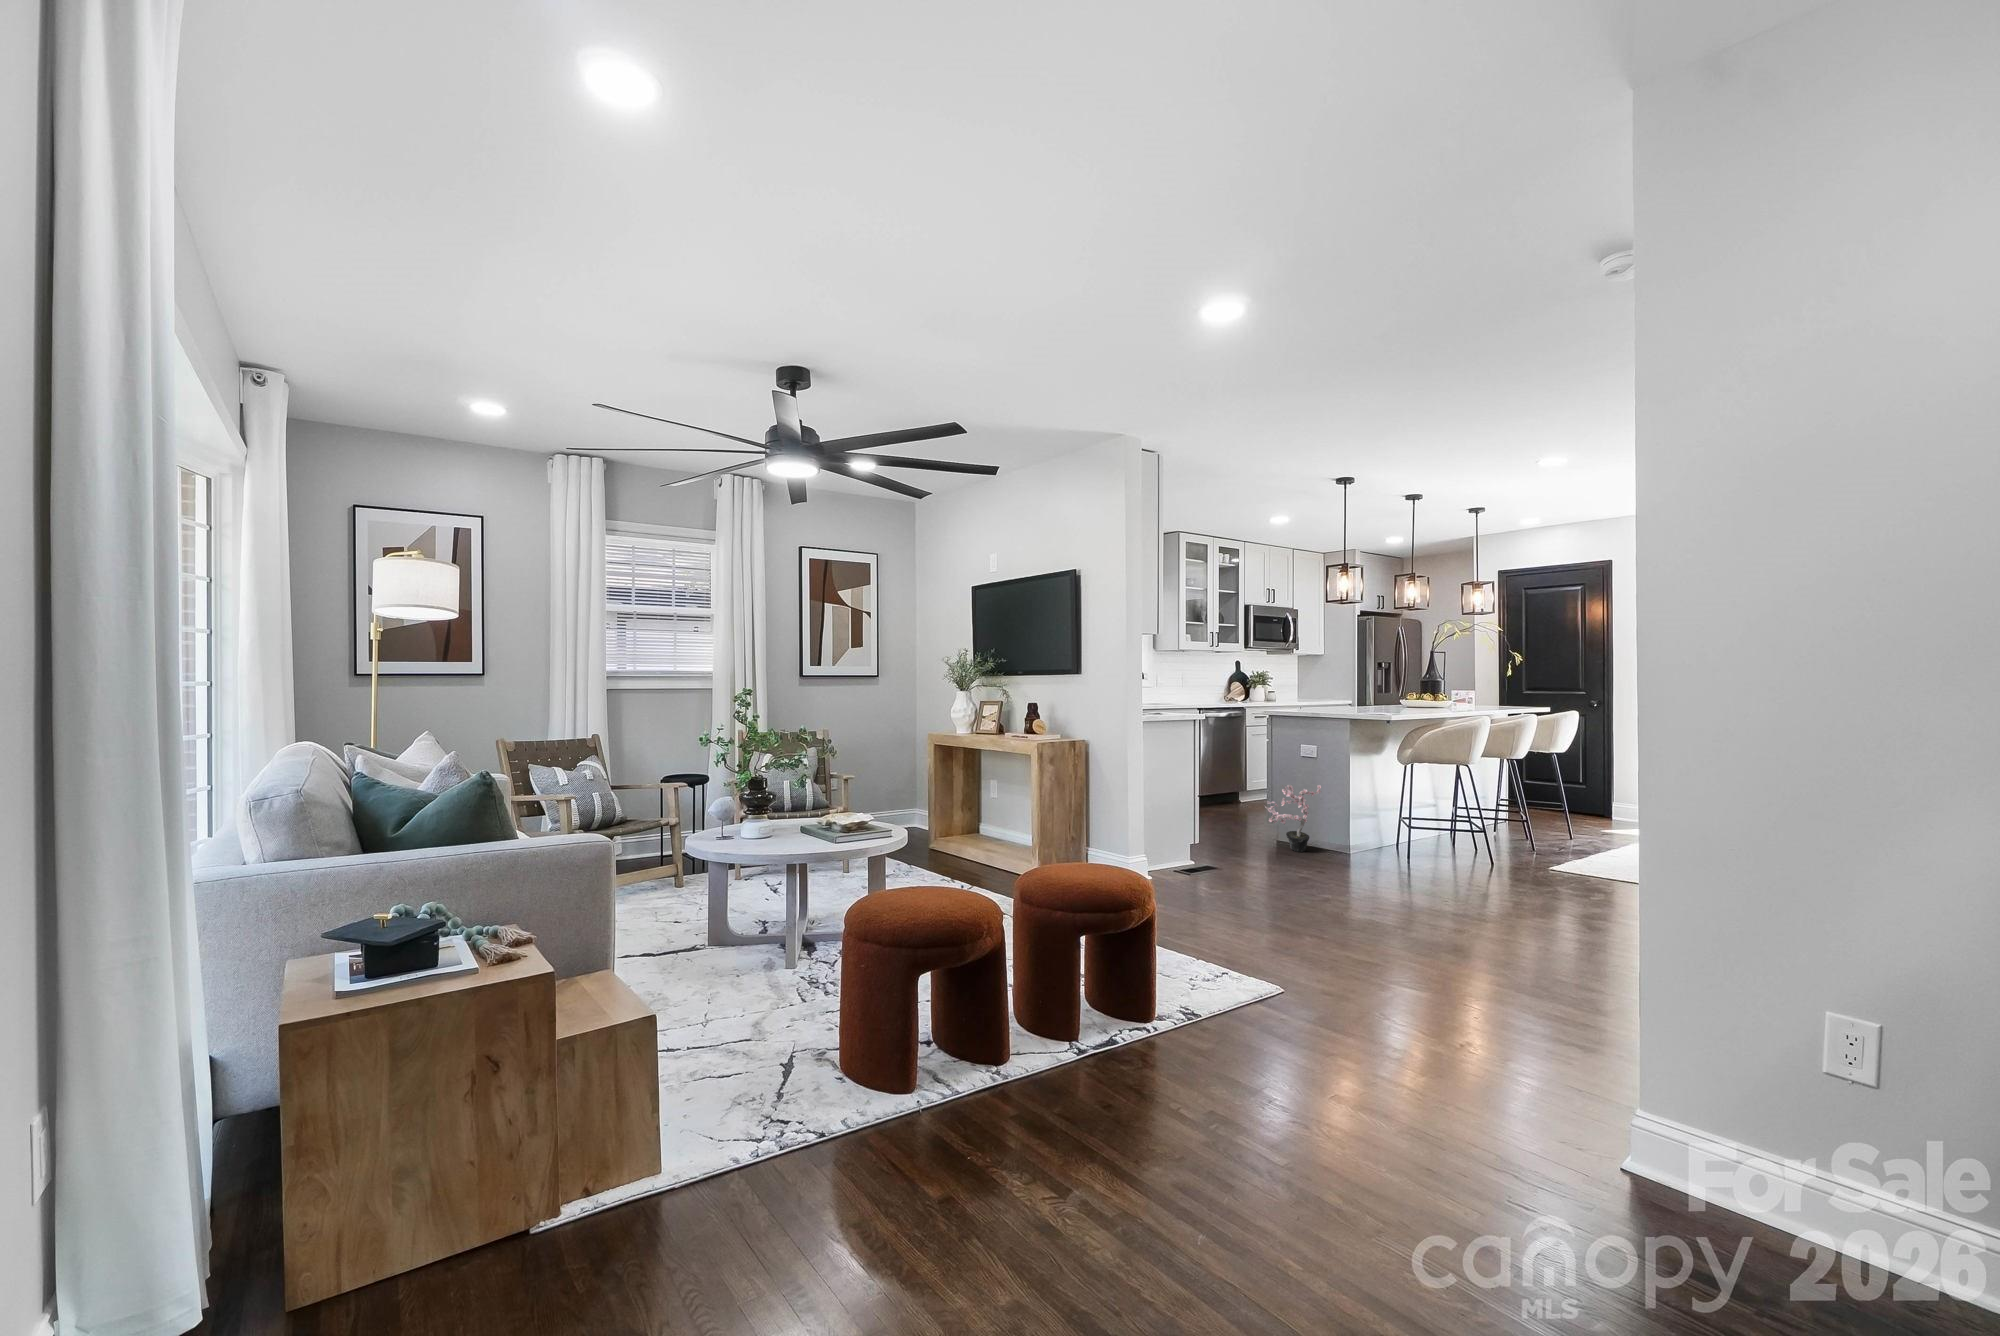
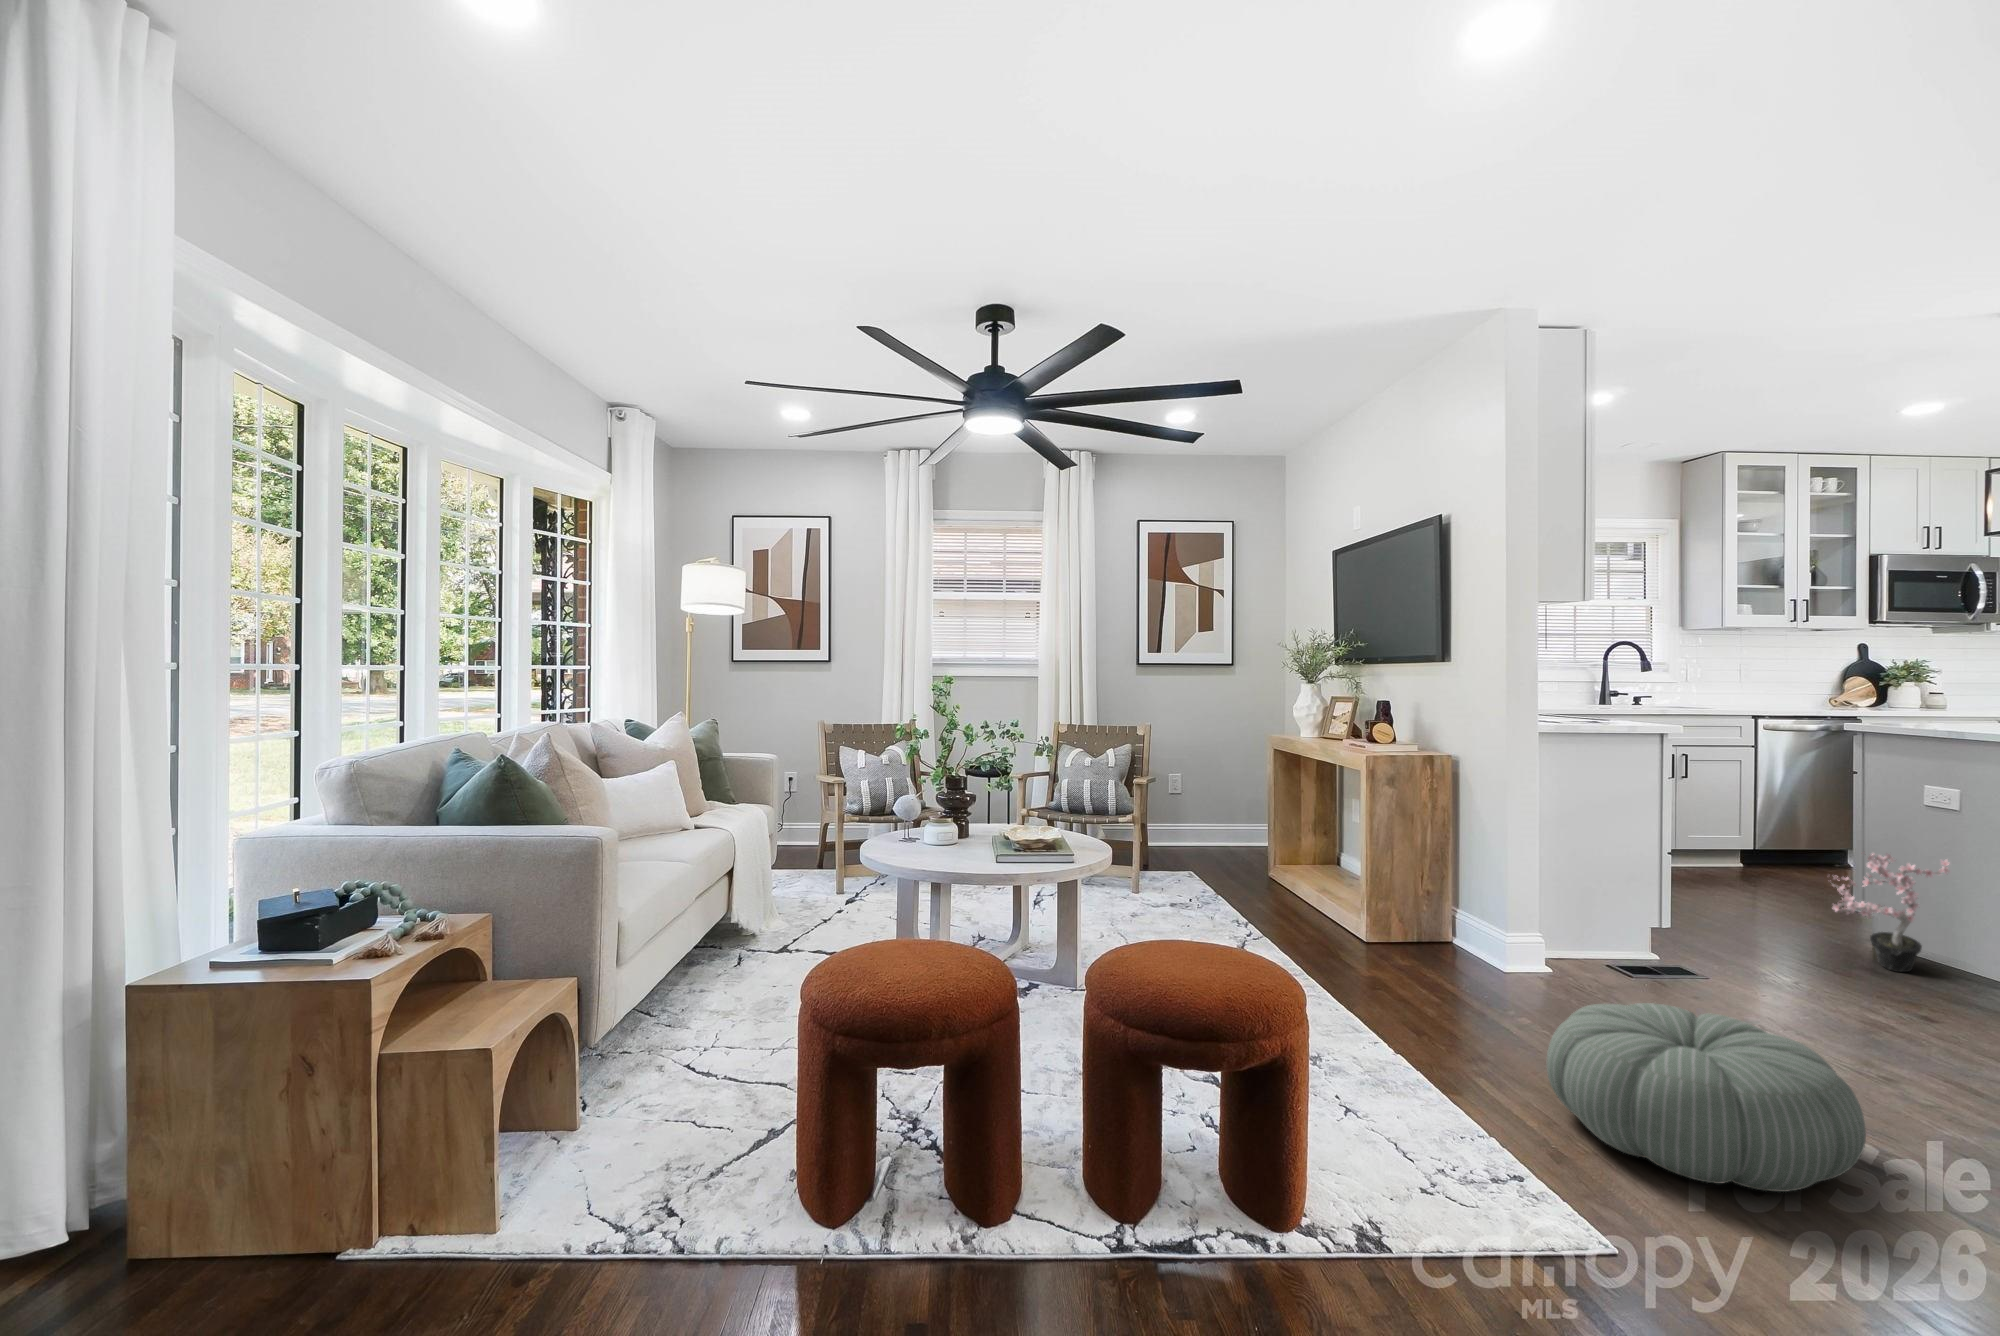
pouf: none [1214,872,1359,956] -> present [1547,1003,1866,1192]

